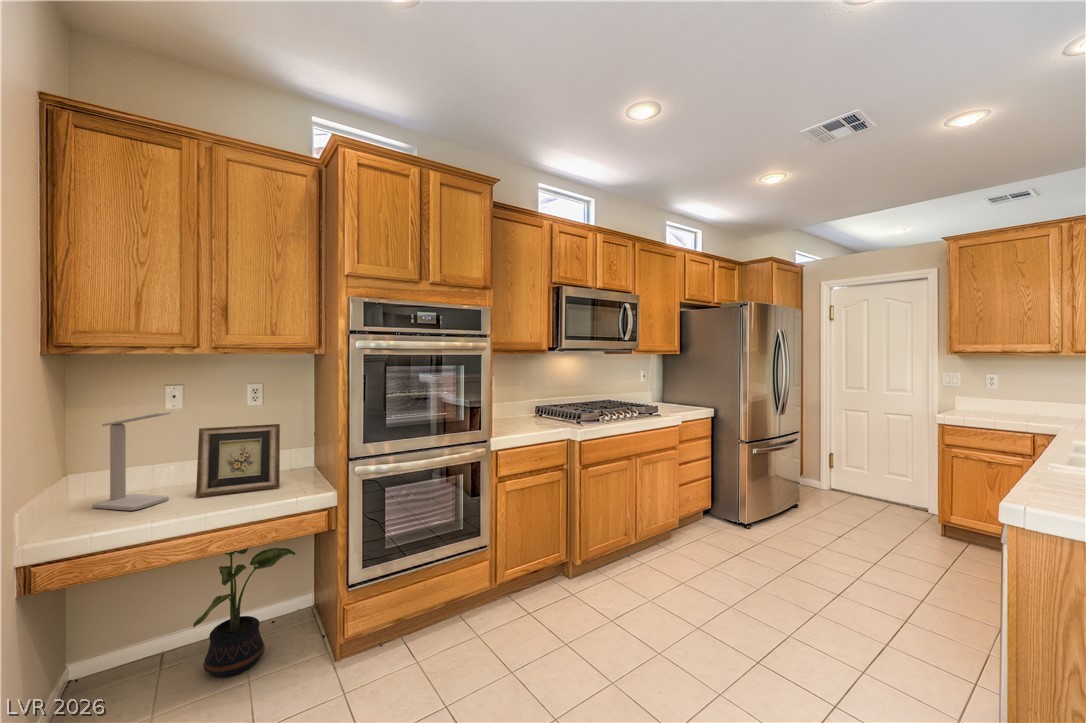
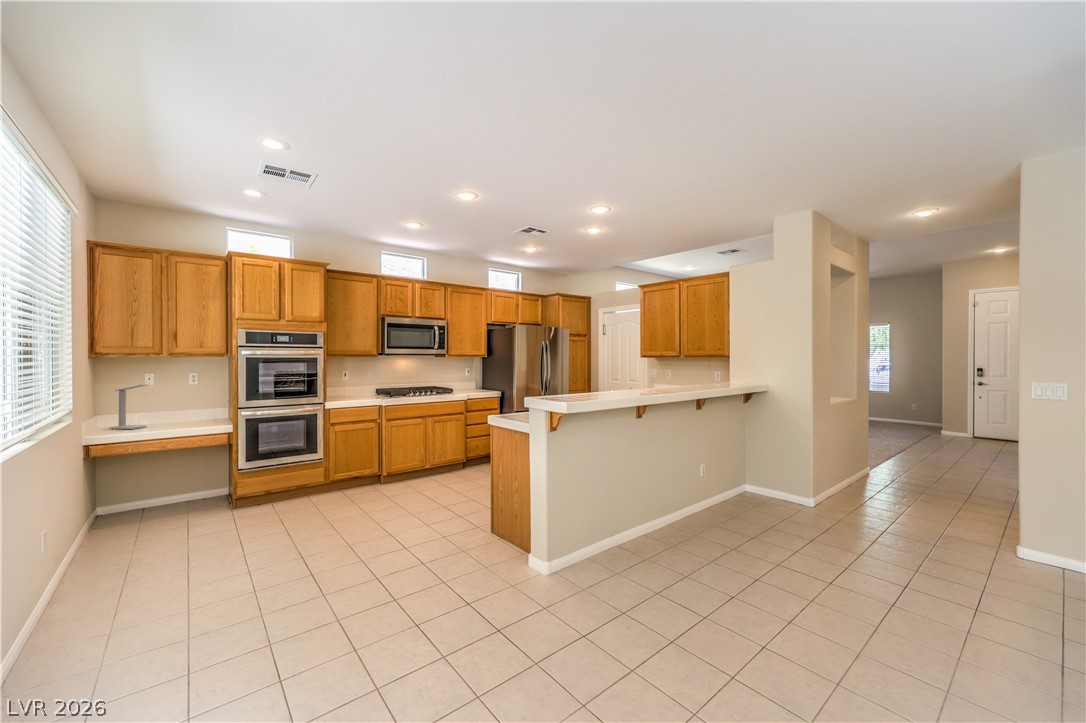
picture frame: present [196,424,280,496] -> none [161,393,205,426]
potted plant: present [193,548,296,677] -> none [159,444,214,513]

